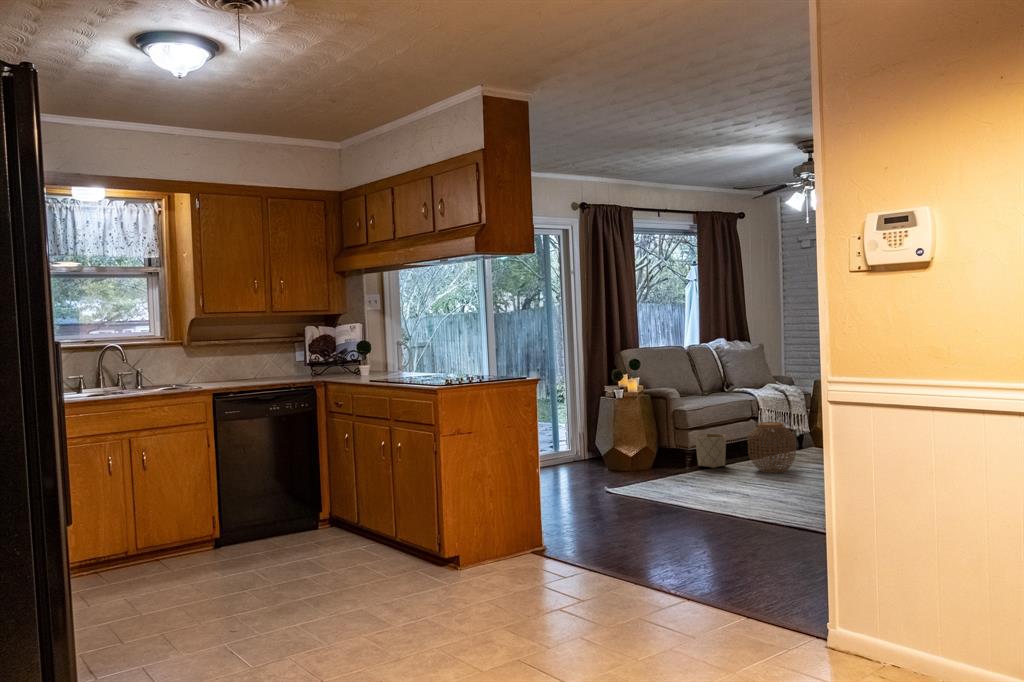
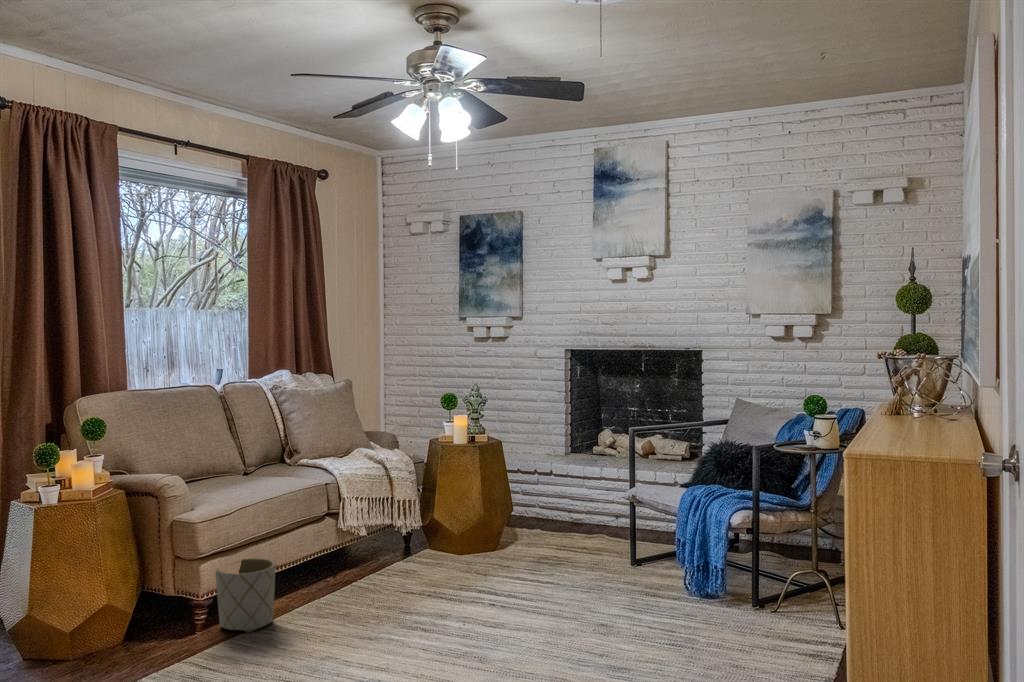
woven basket: present [748,422,796,473] -> none [315,537,403,639]

